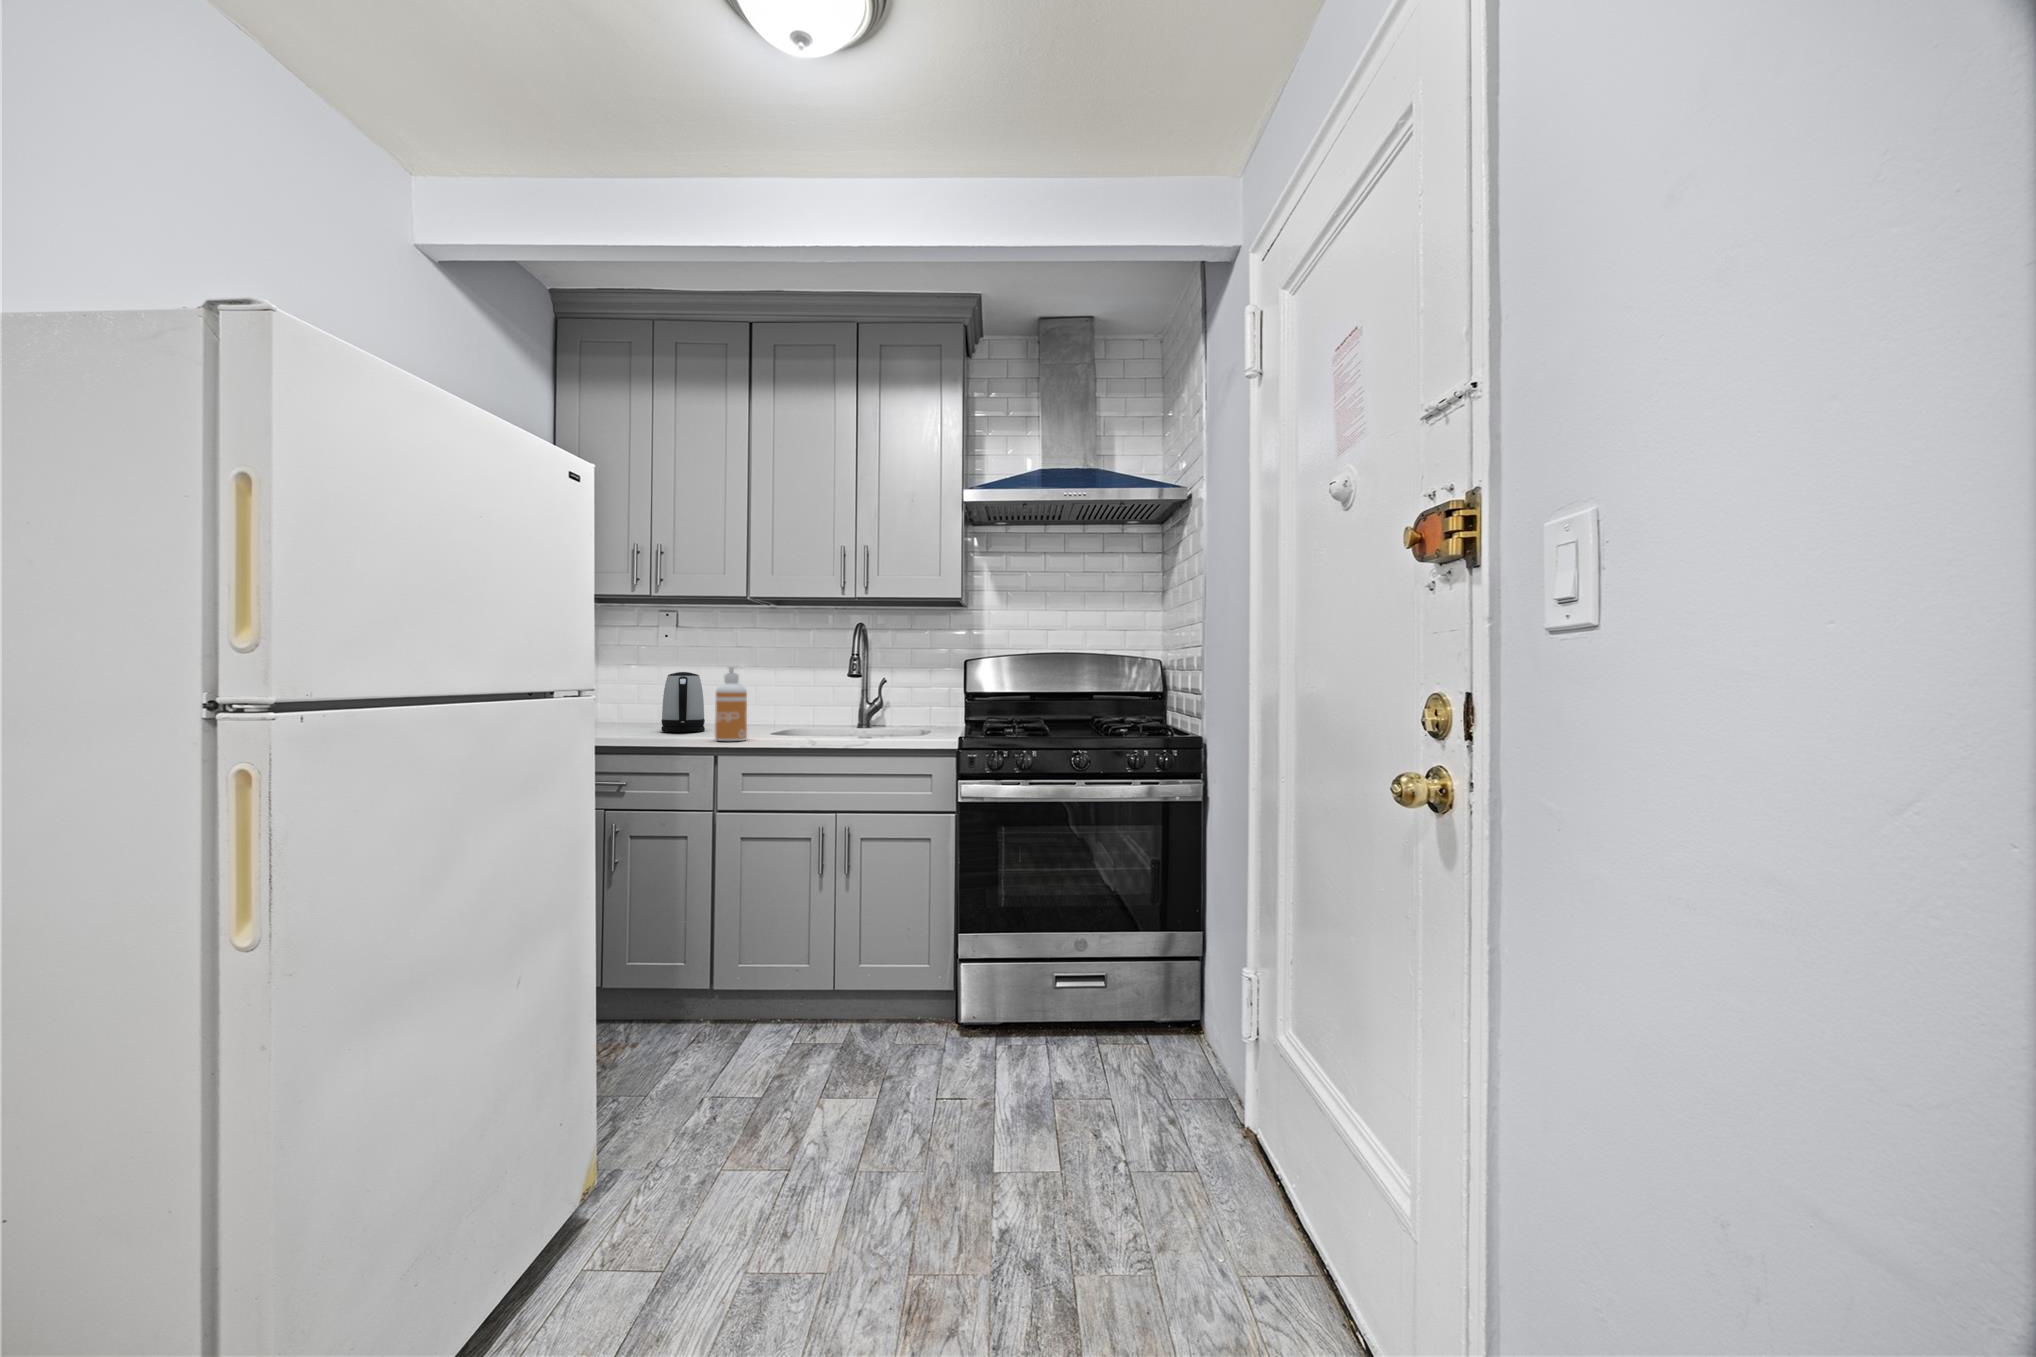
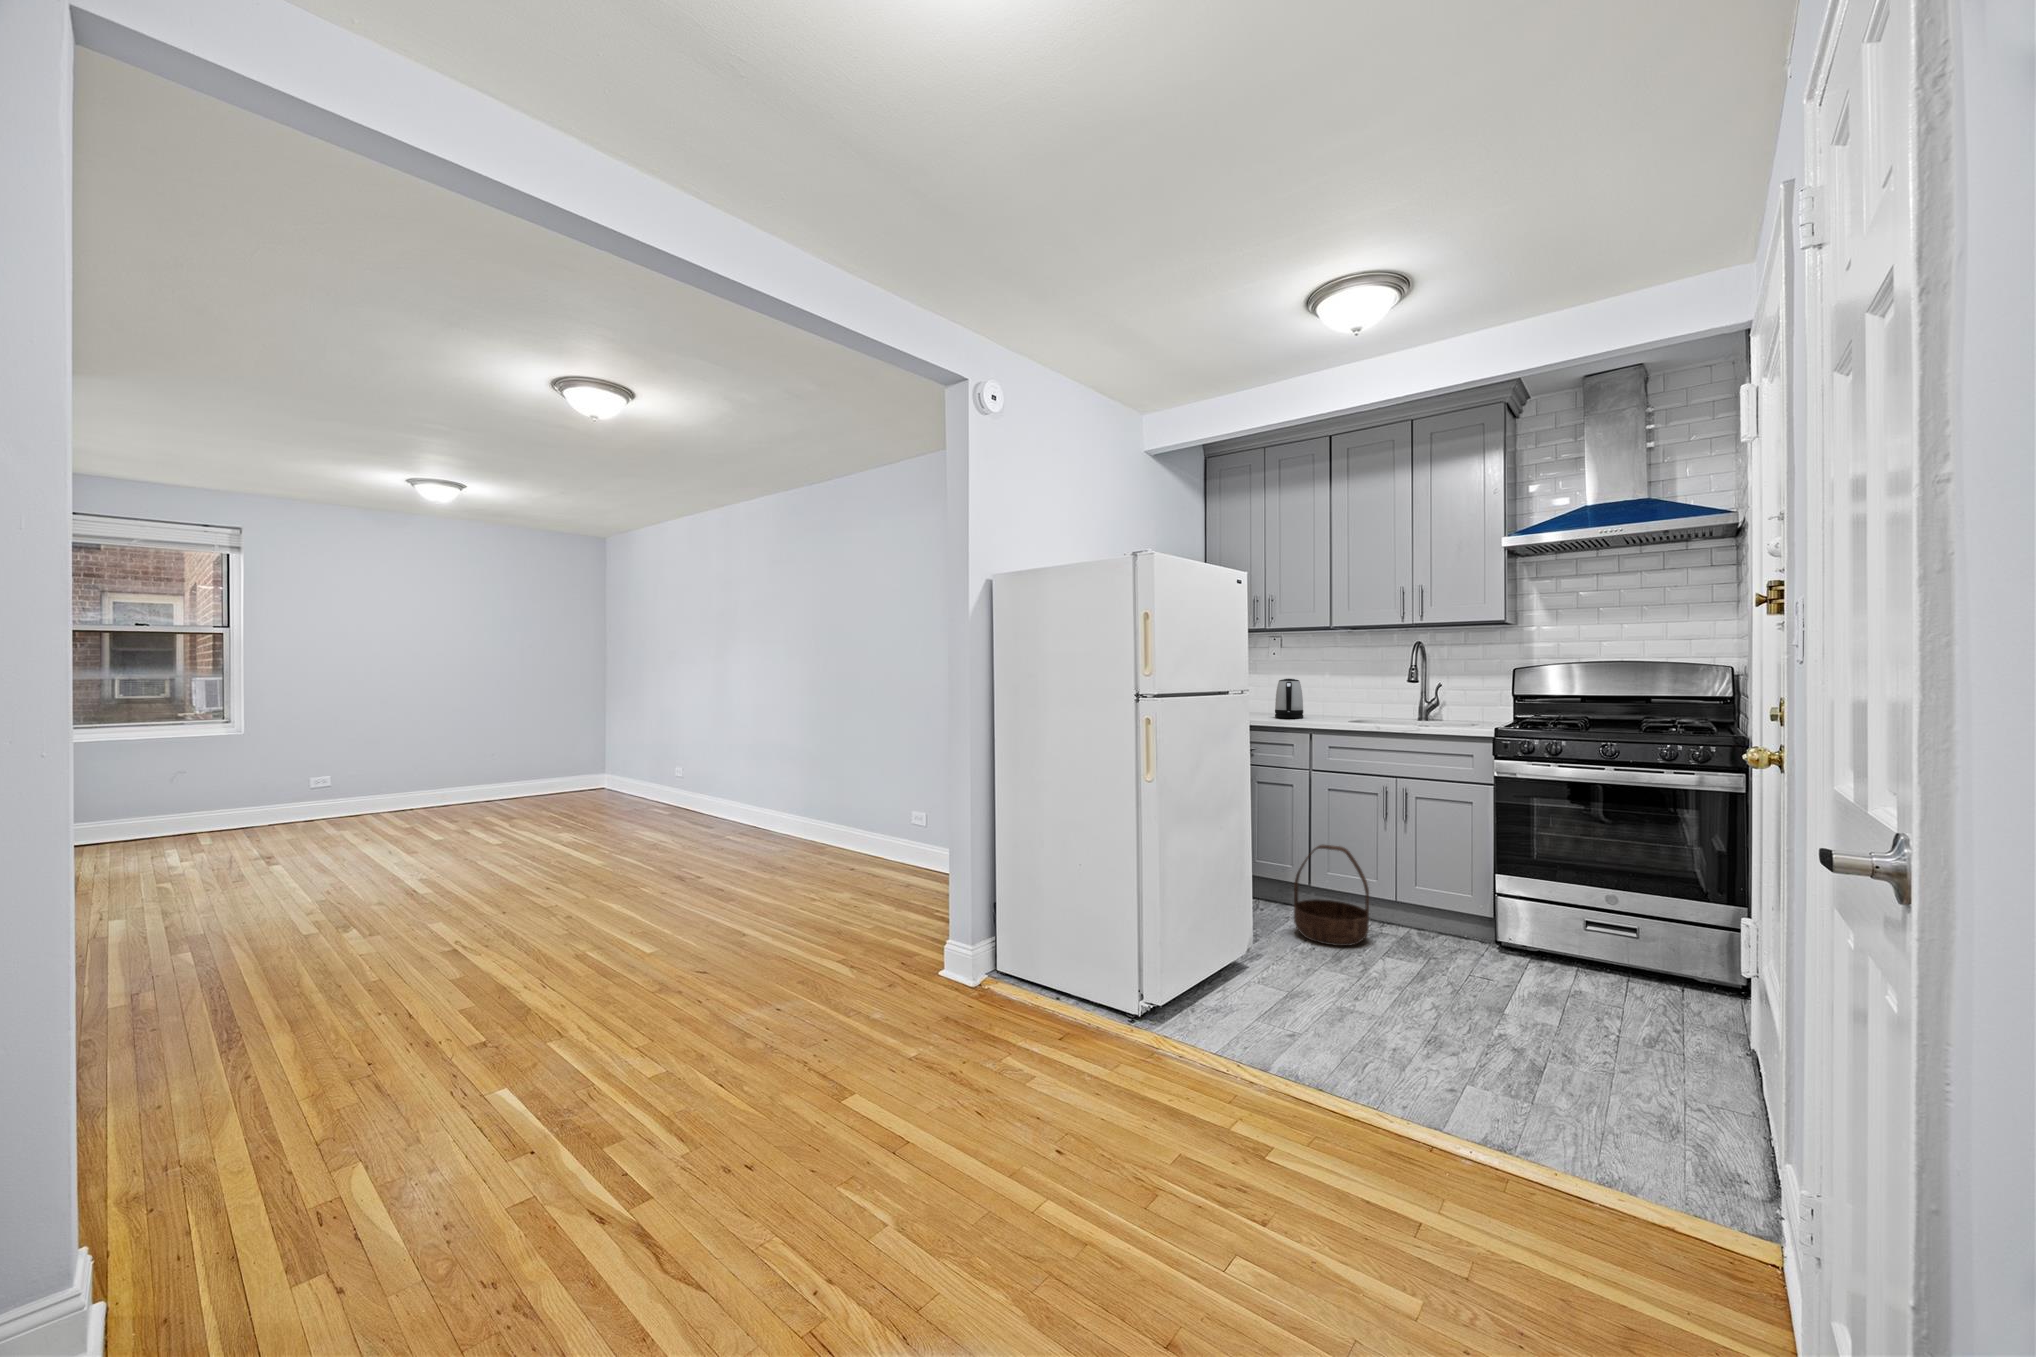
soap dispenser: present [715,666,747,741] -> none [1311,675,1332,725]
basket: none [688,926,800,1086] -> present [1294,845,1369,946]

